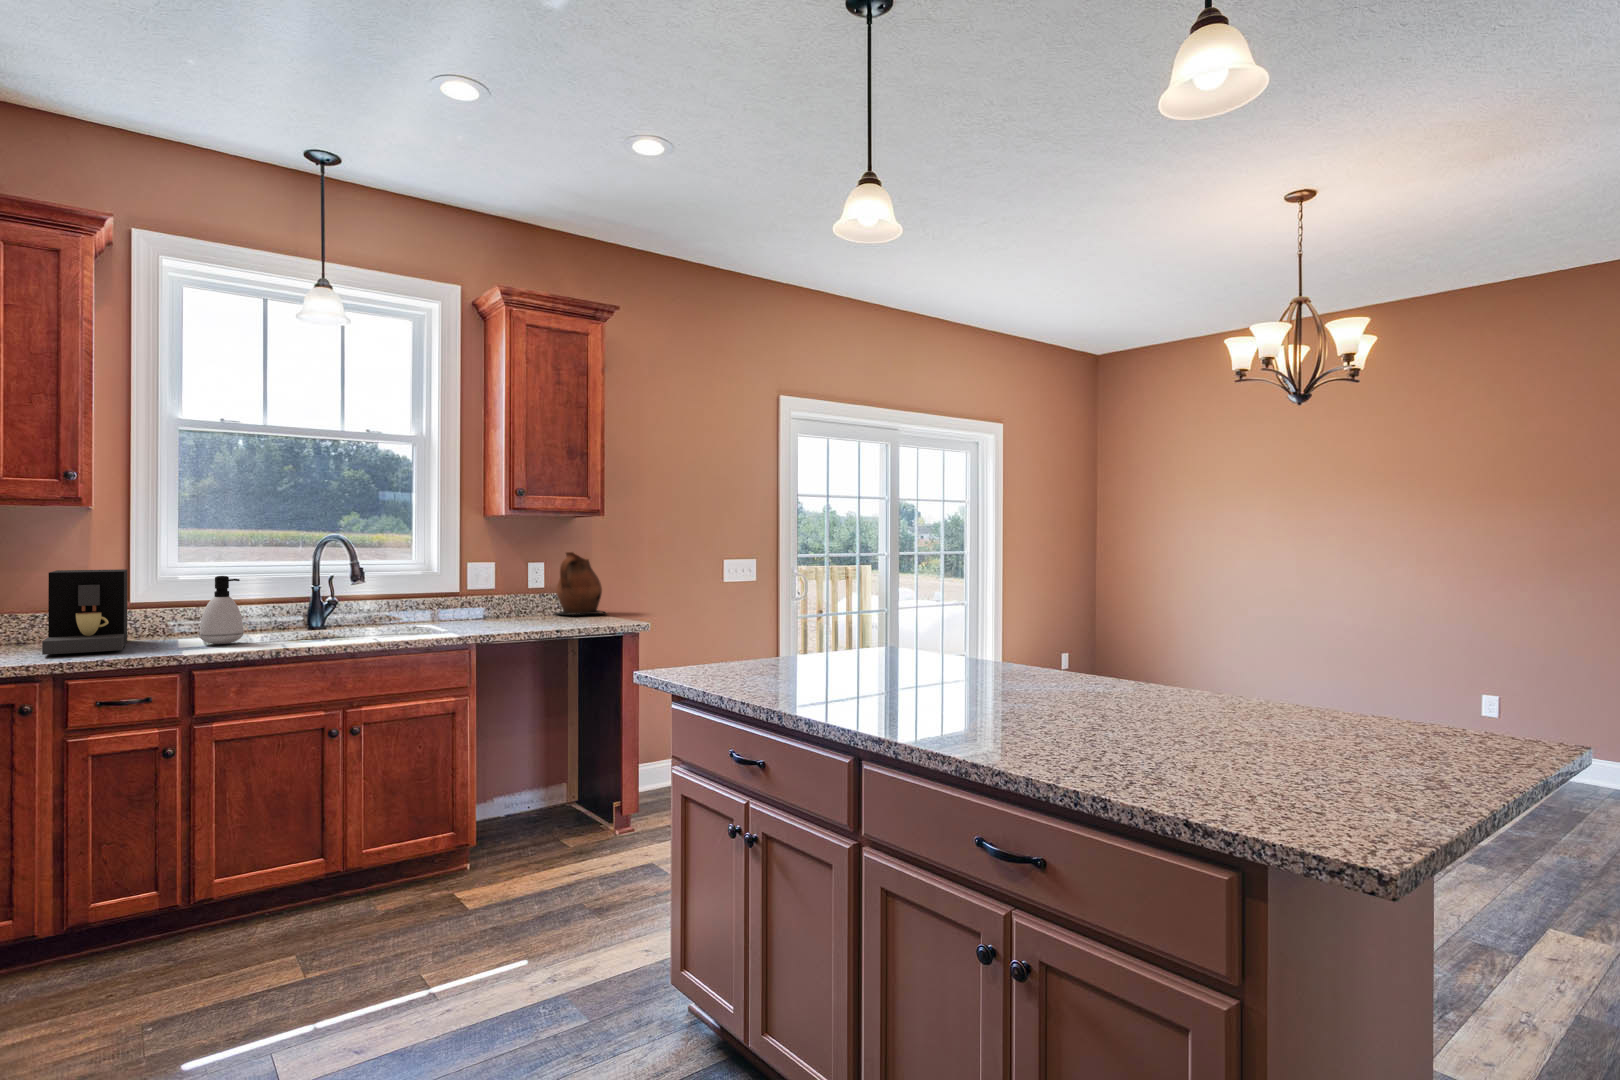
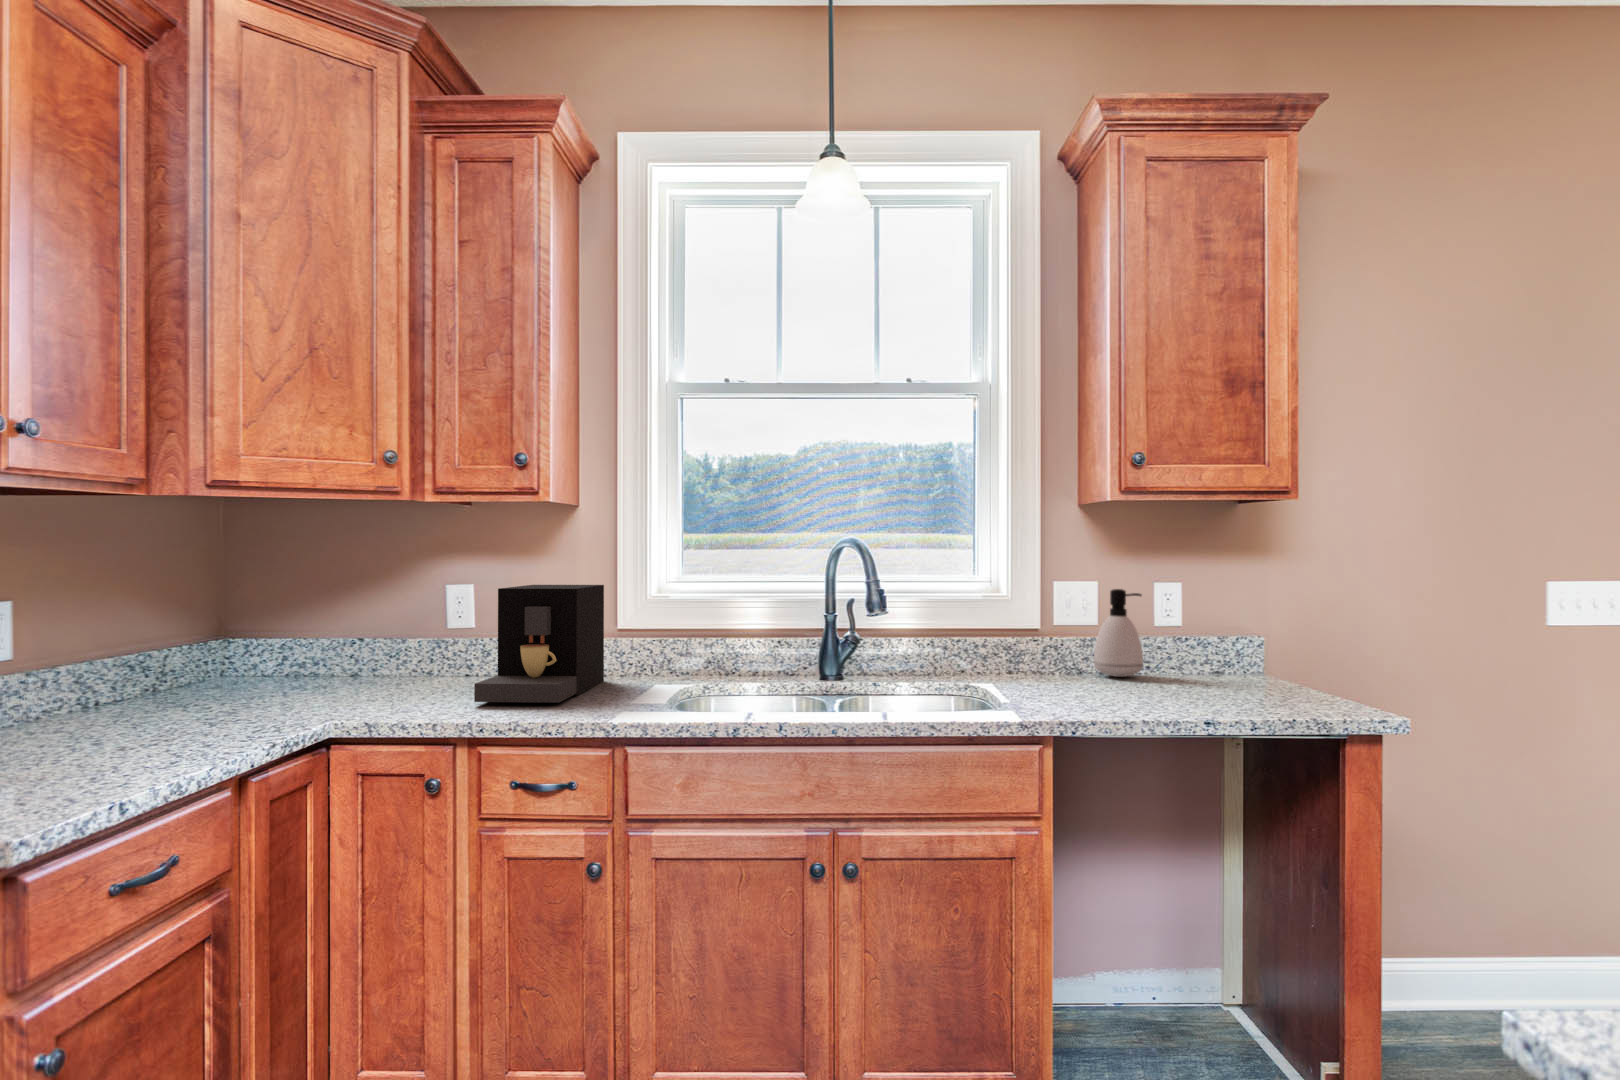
ceramic pitcher: present [554,552,606,615] -> none [1193,565,1307,683]
soap dispenser: present [199,576,243,644] -> present [1094,589,1143,677]

